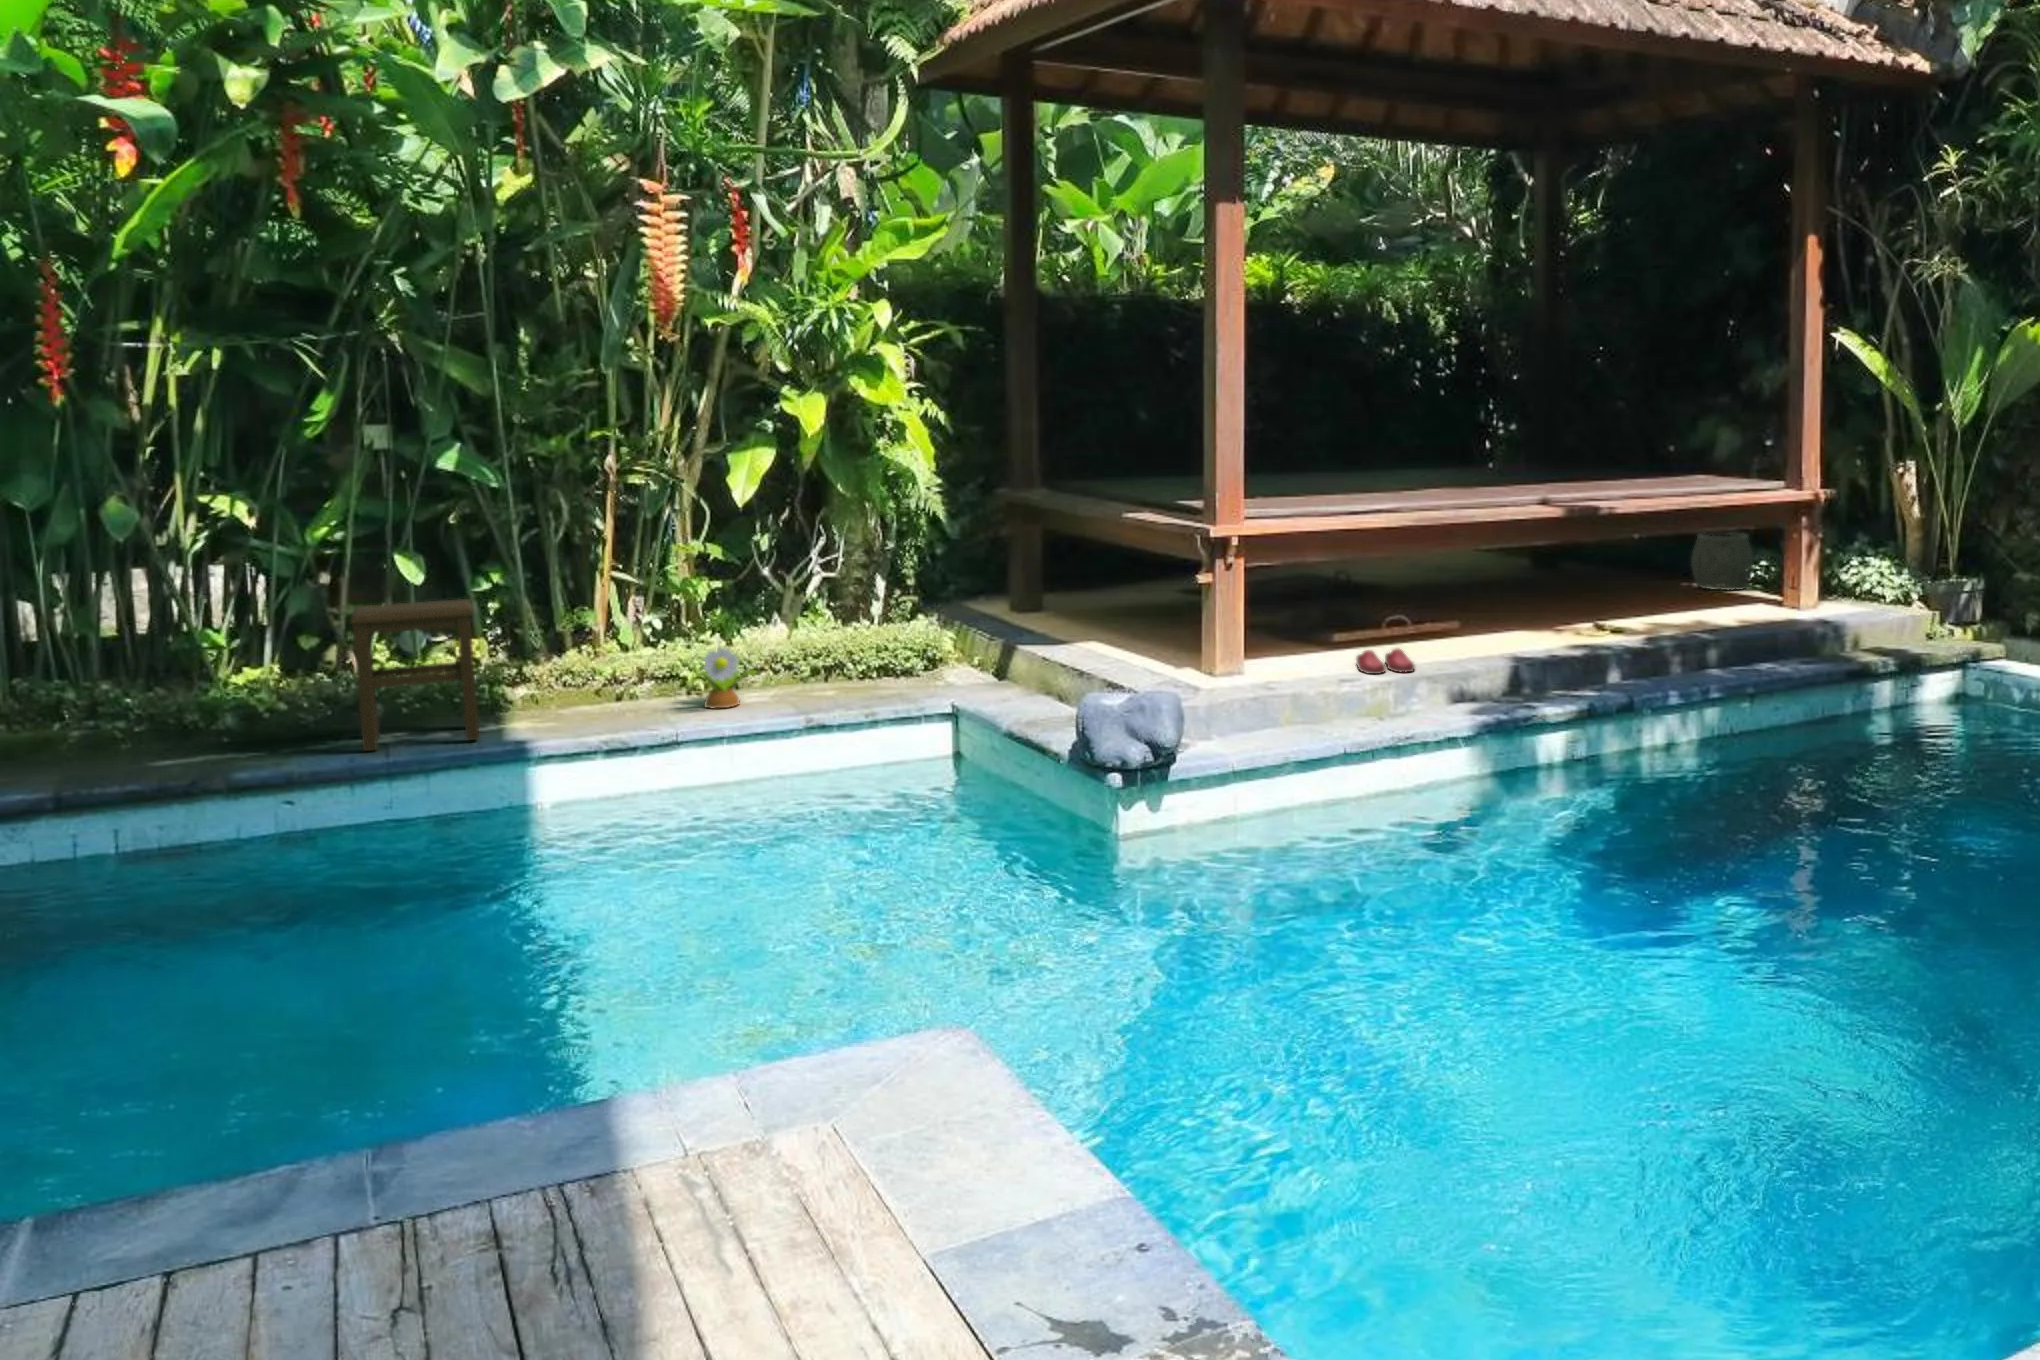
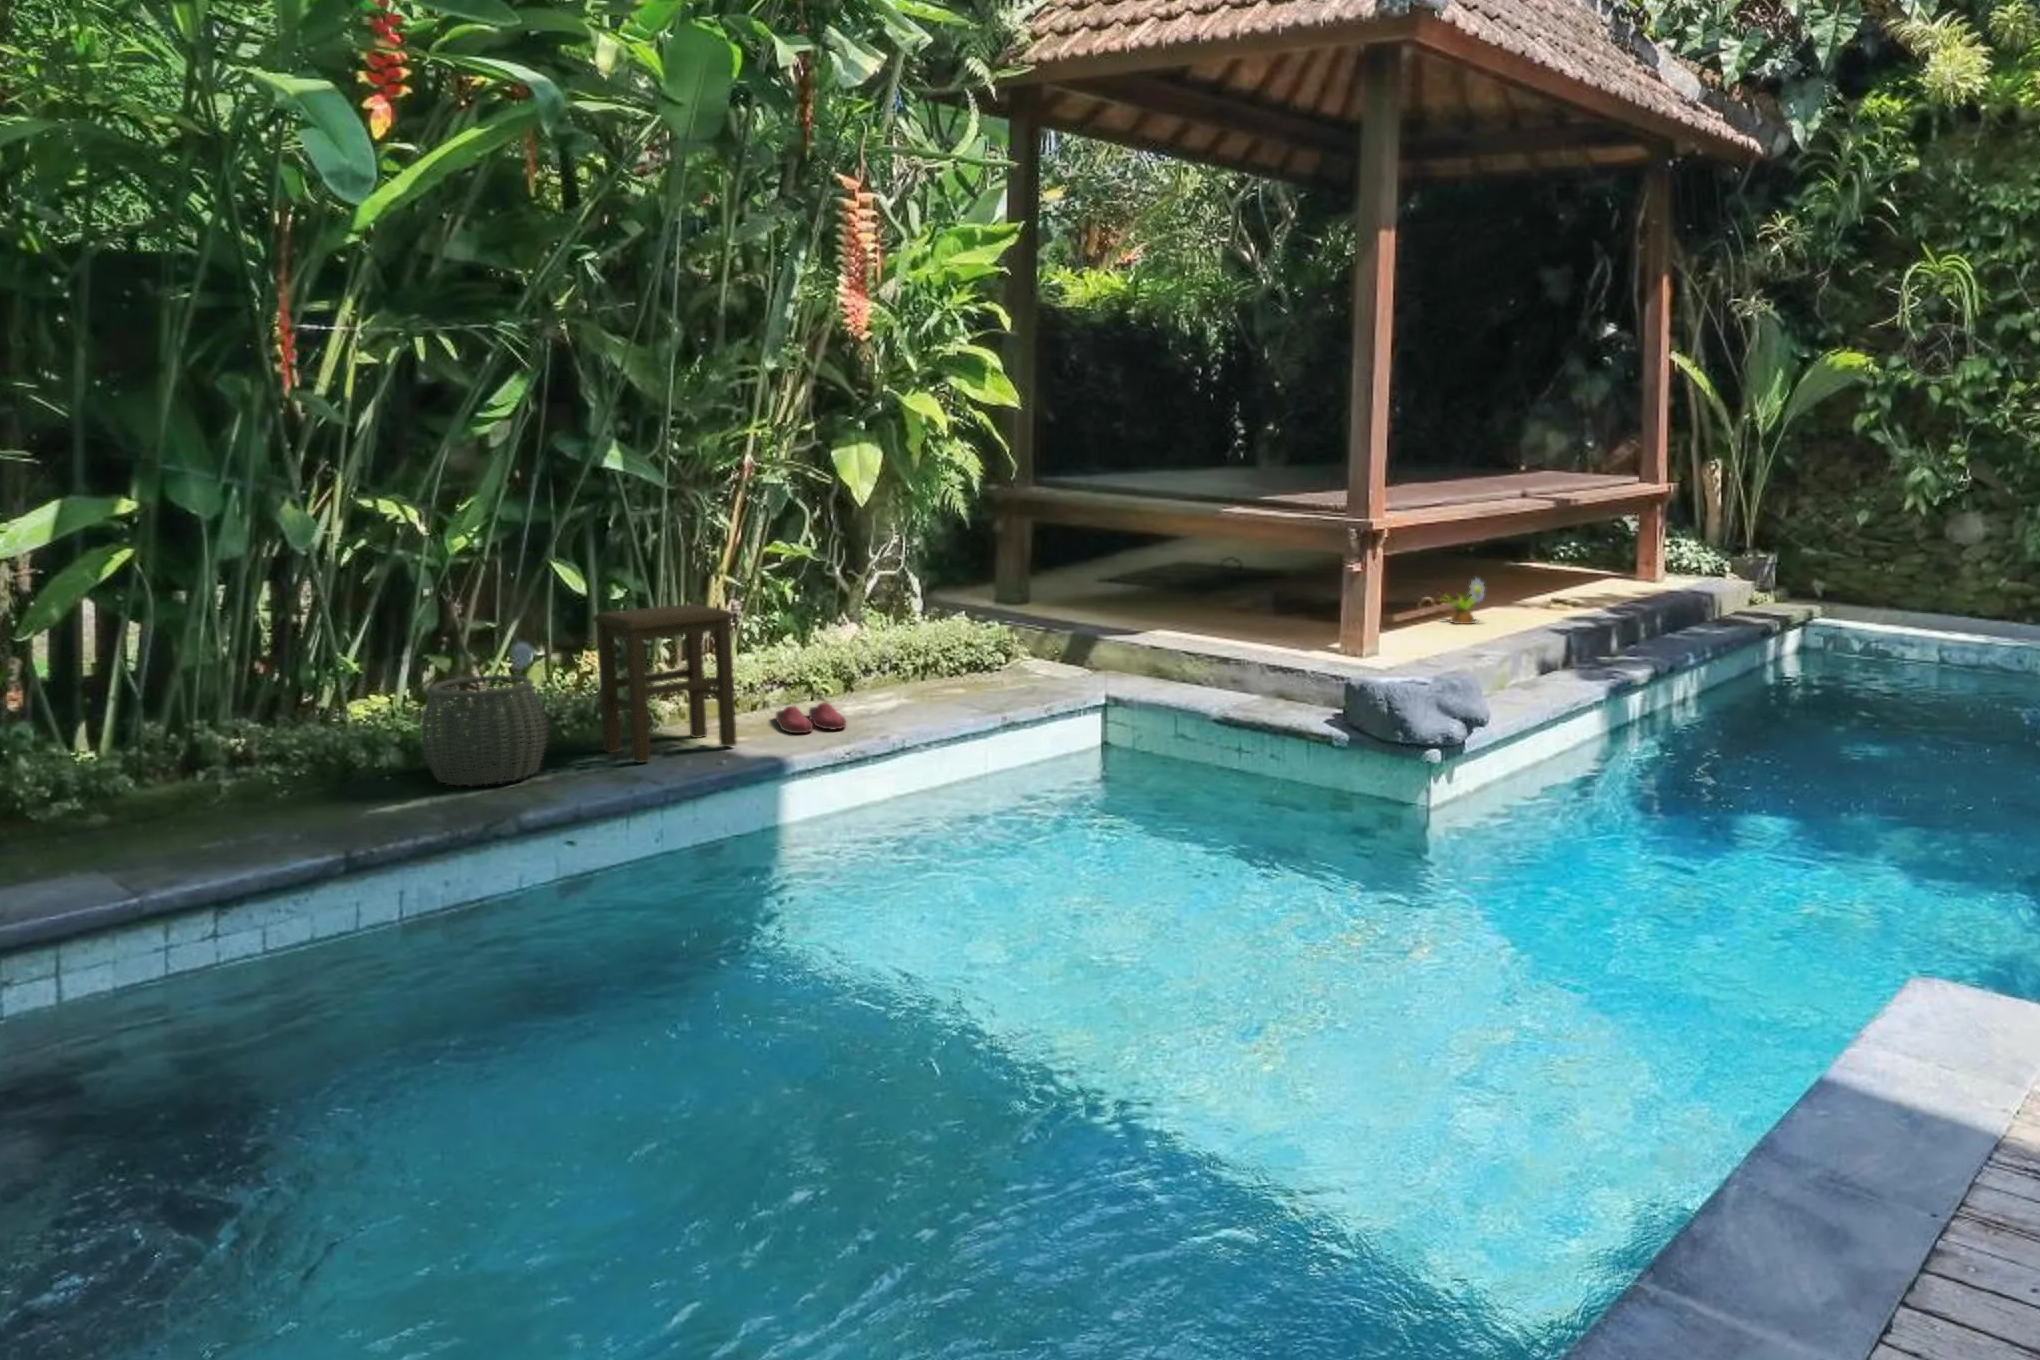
woven basket: present [1692,532,1753,590] -> present [420,675,547,786]
decorative plant: present [694,647,758,708] -> present [1442,578,1484,624]
slippers: present [1356,649,1415,674] -> present [776,702,846,733]

